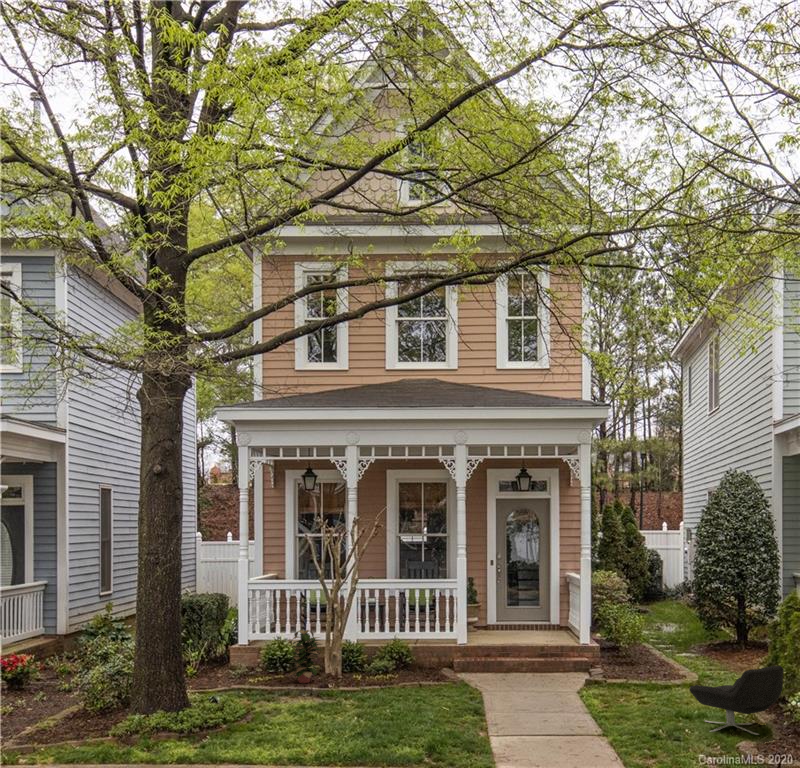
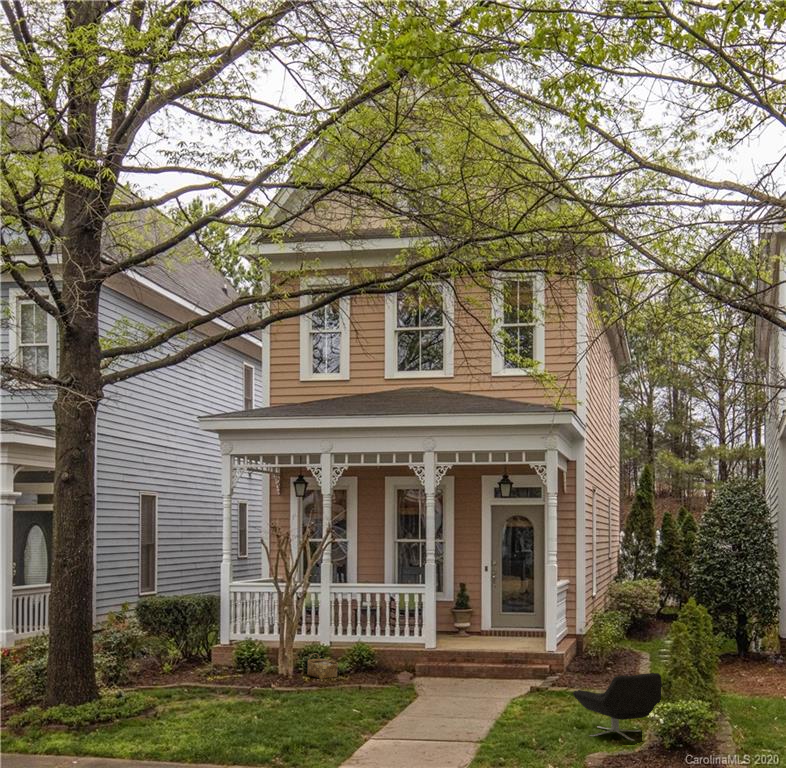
decorative plant: present [288,630,321,683] -> none [246,630,282,680]
woven basket: none [346,653,380,680] -> present [307,653,338,679]

